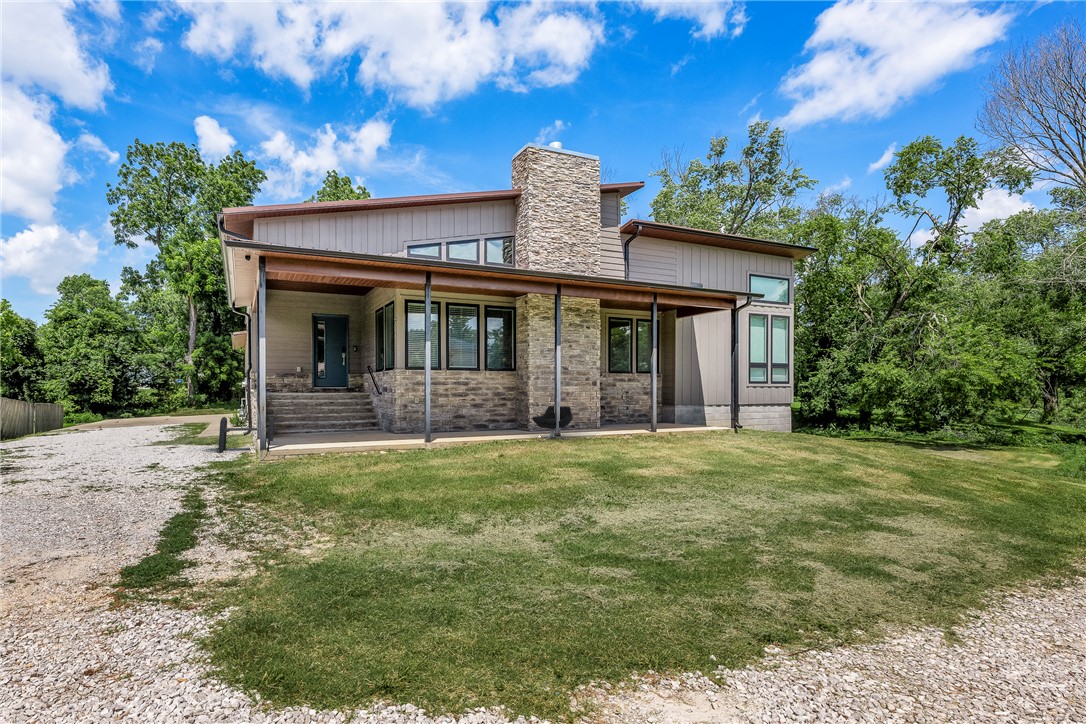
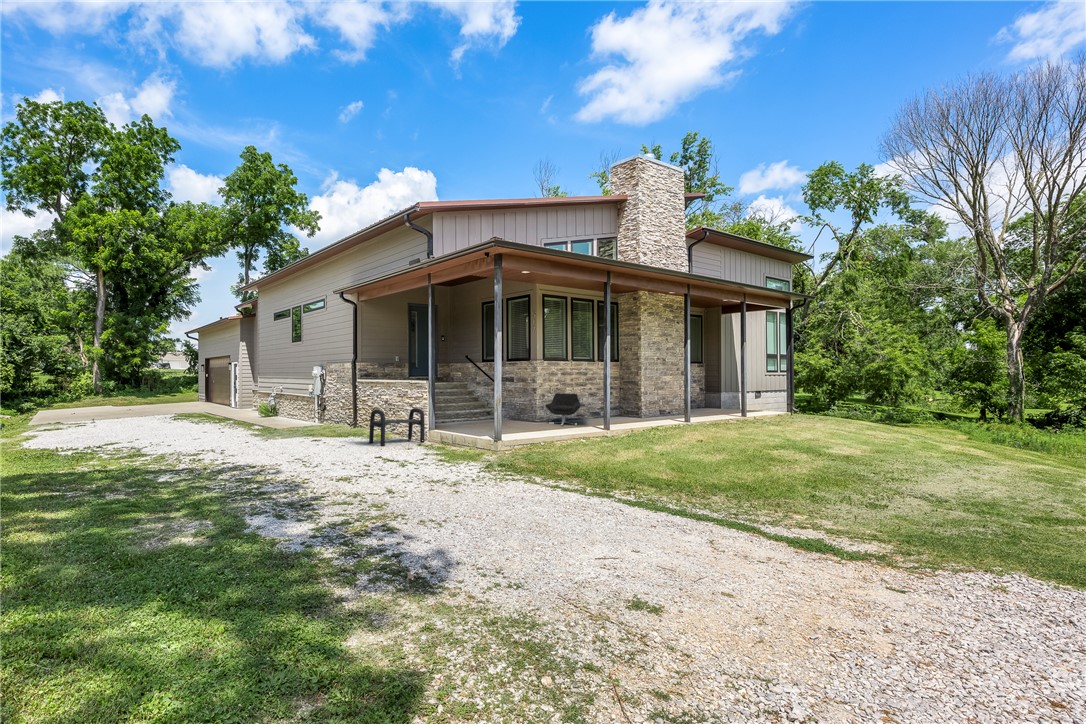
lounge chair: present [532,406,573,439] -> present [546,393,581,425]

